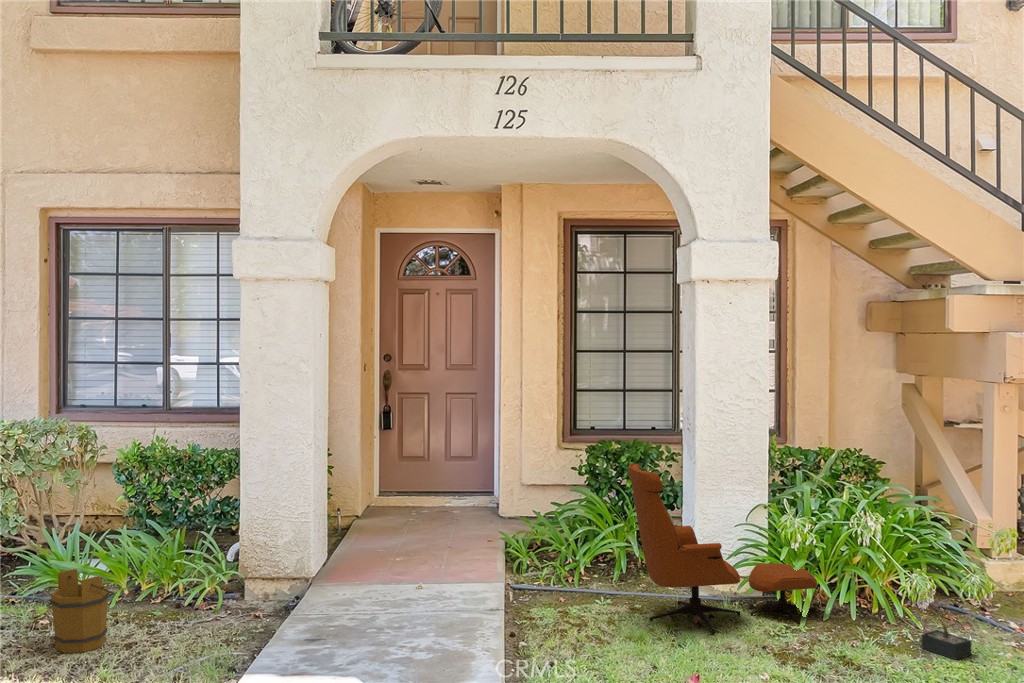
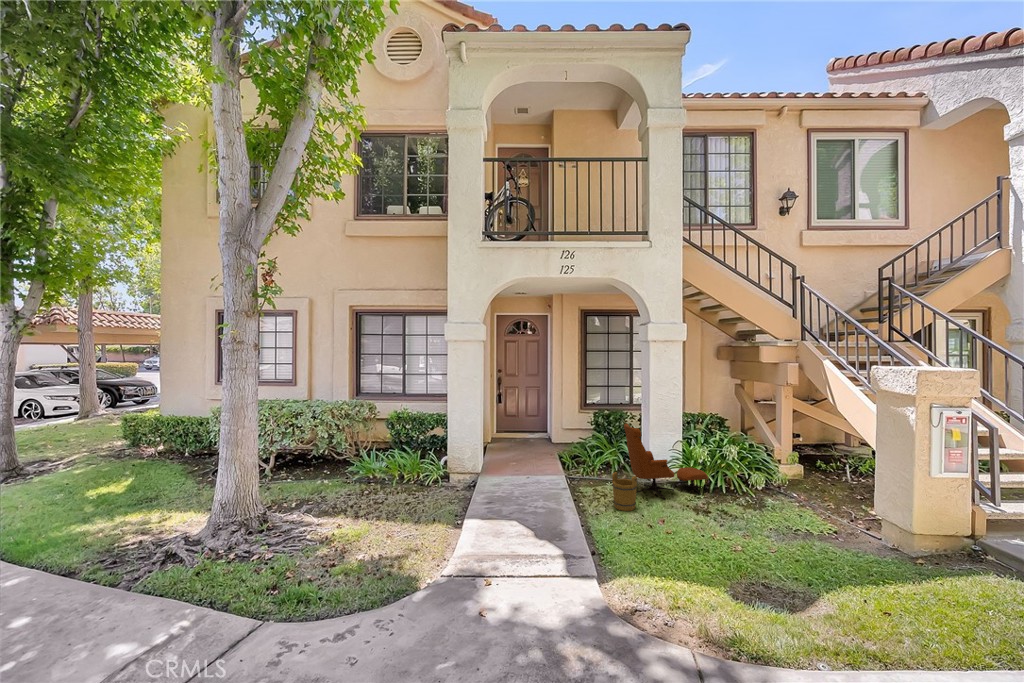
bucket: present [50,569,114,653] -> present [612,472,638,511]
decorative plant: present [909,591,980,660] -> none [752,481,786,513]

